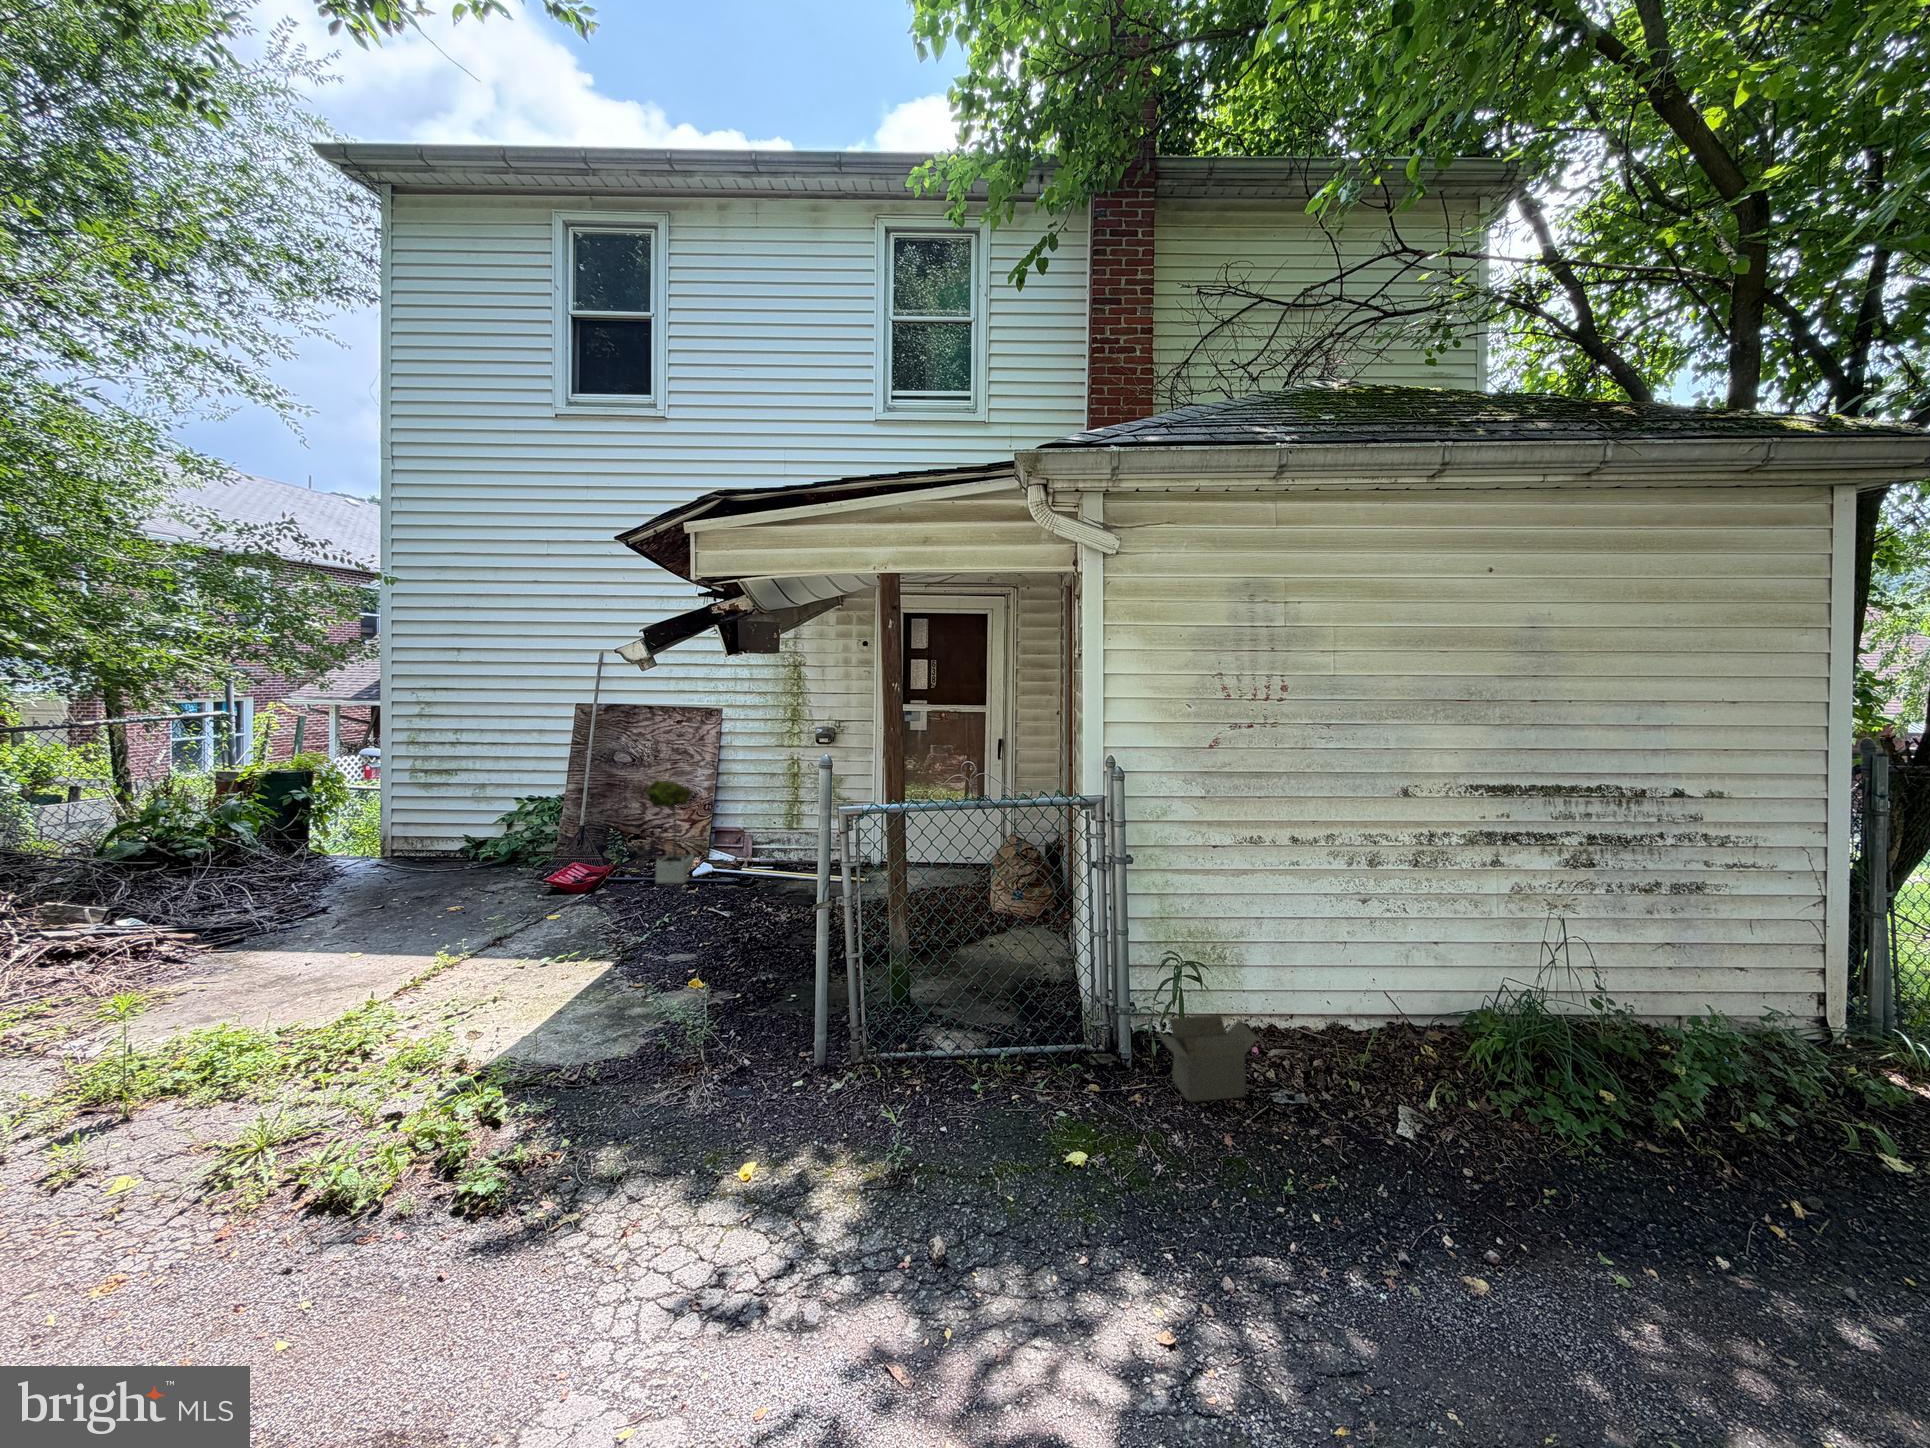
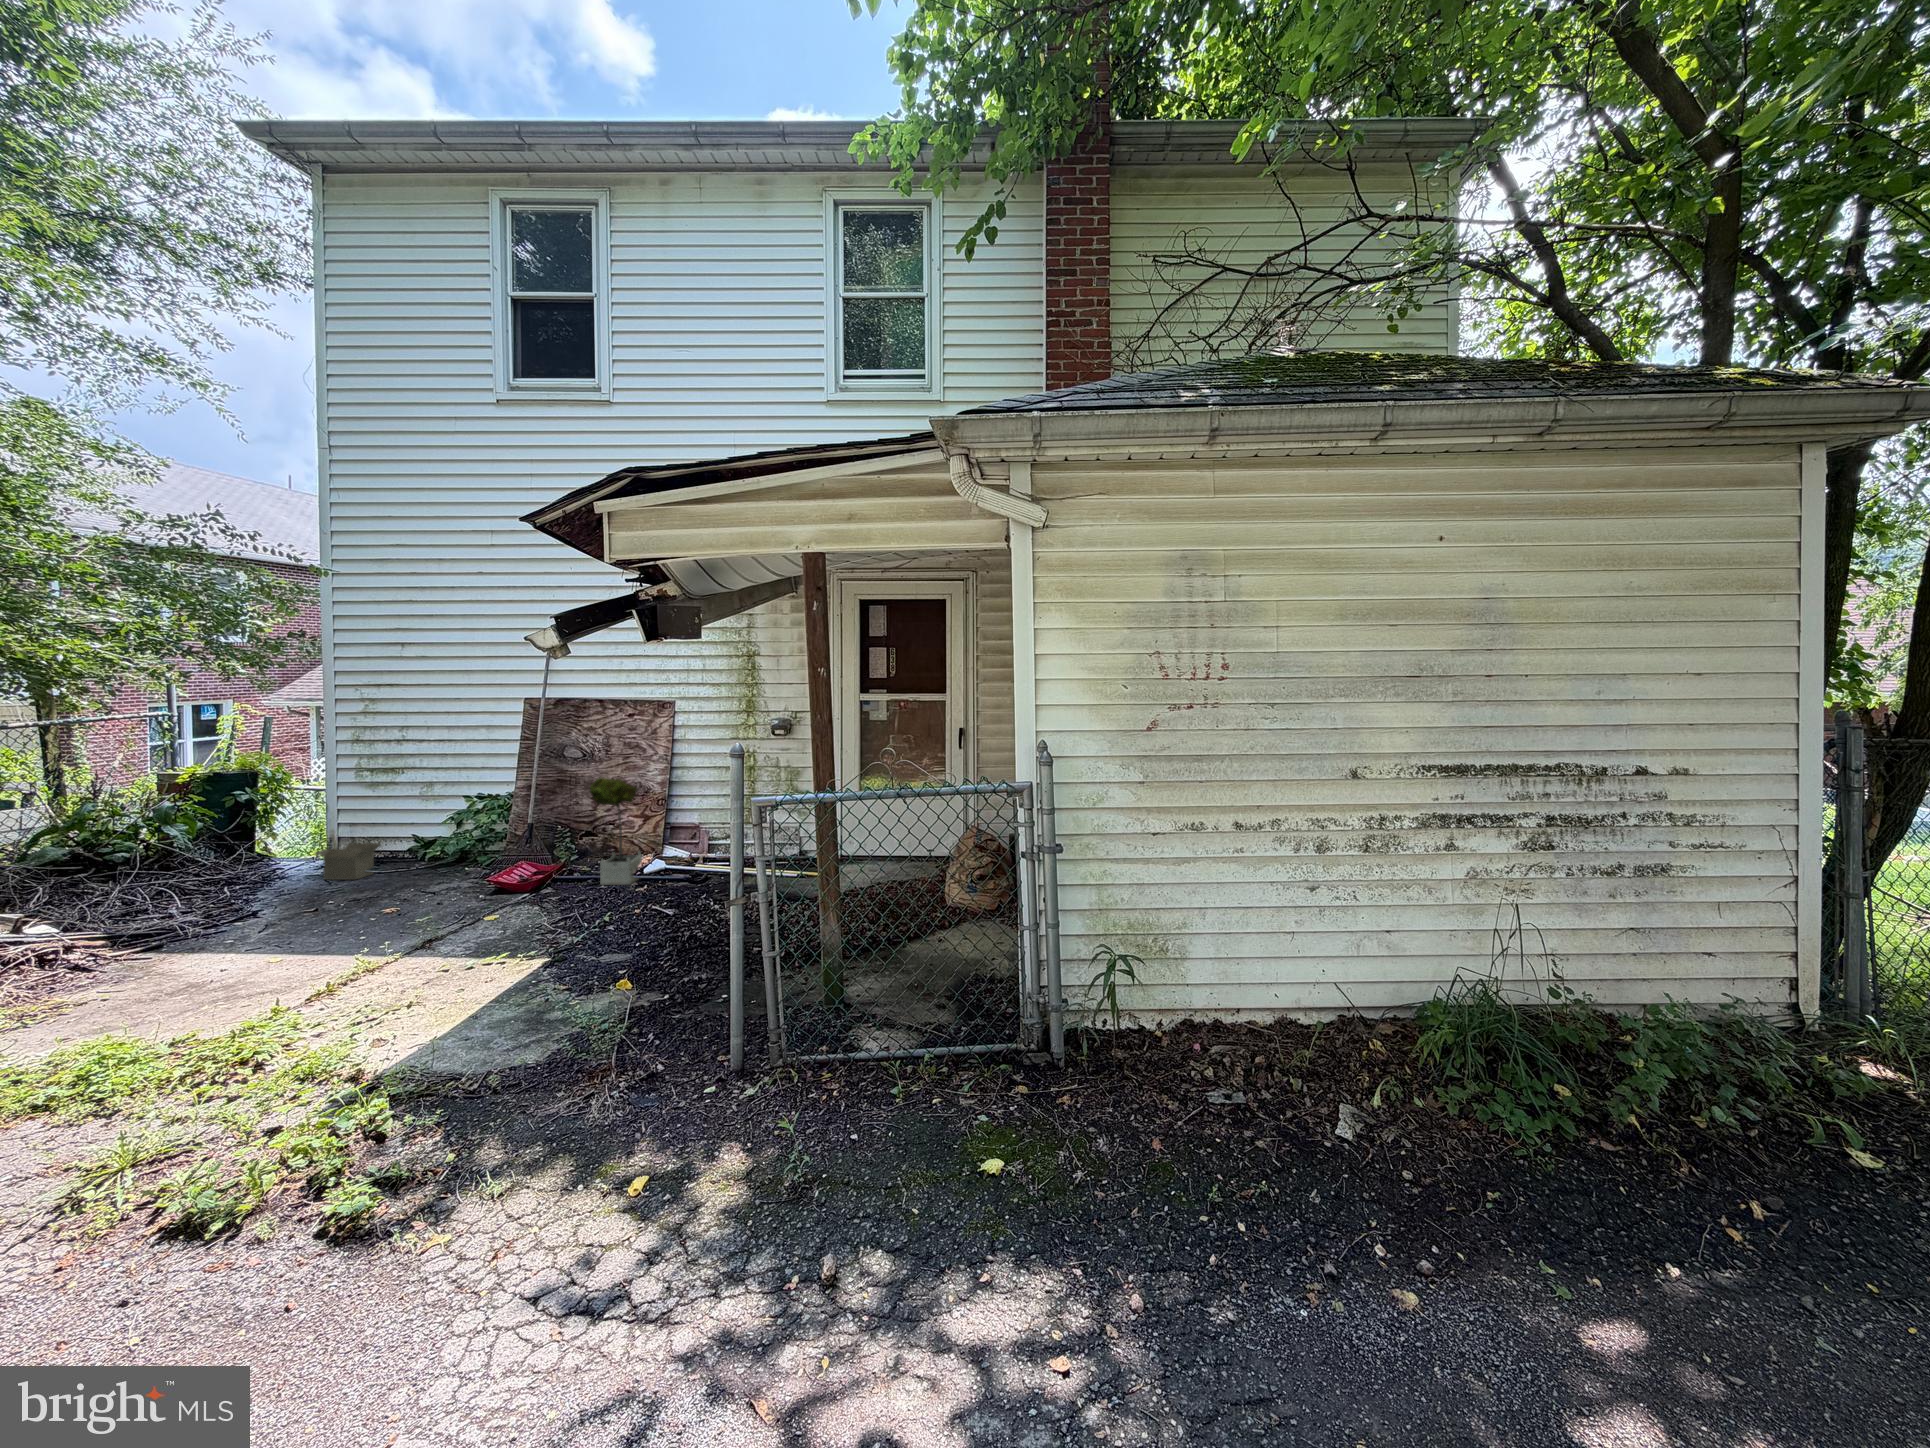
cardboard box: present [1158,1015,1258,1102] -> present [315,843,380,880]

